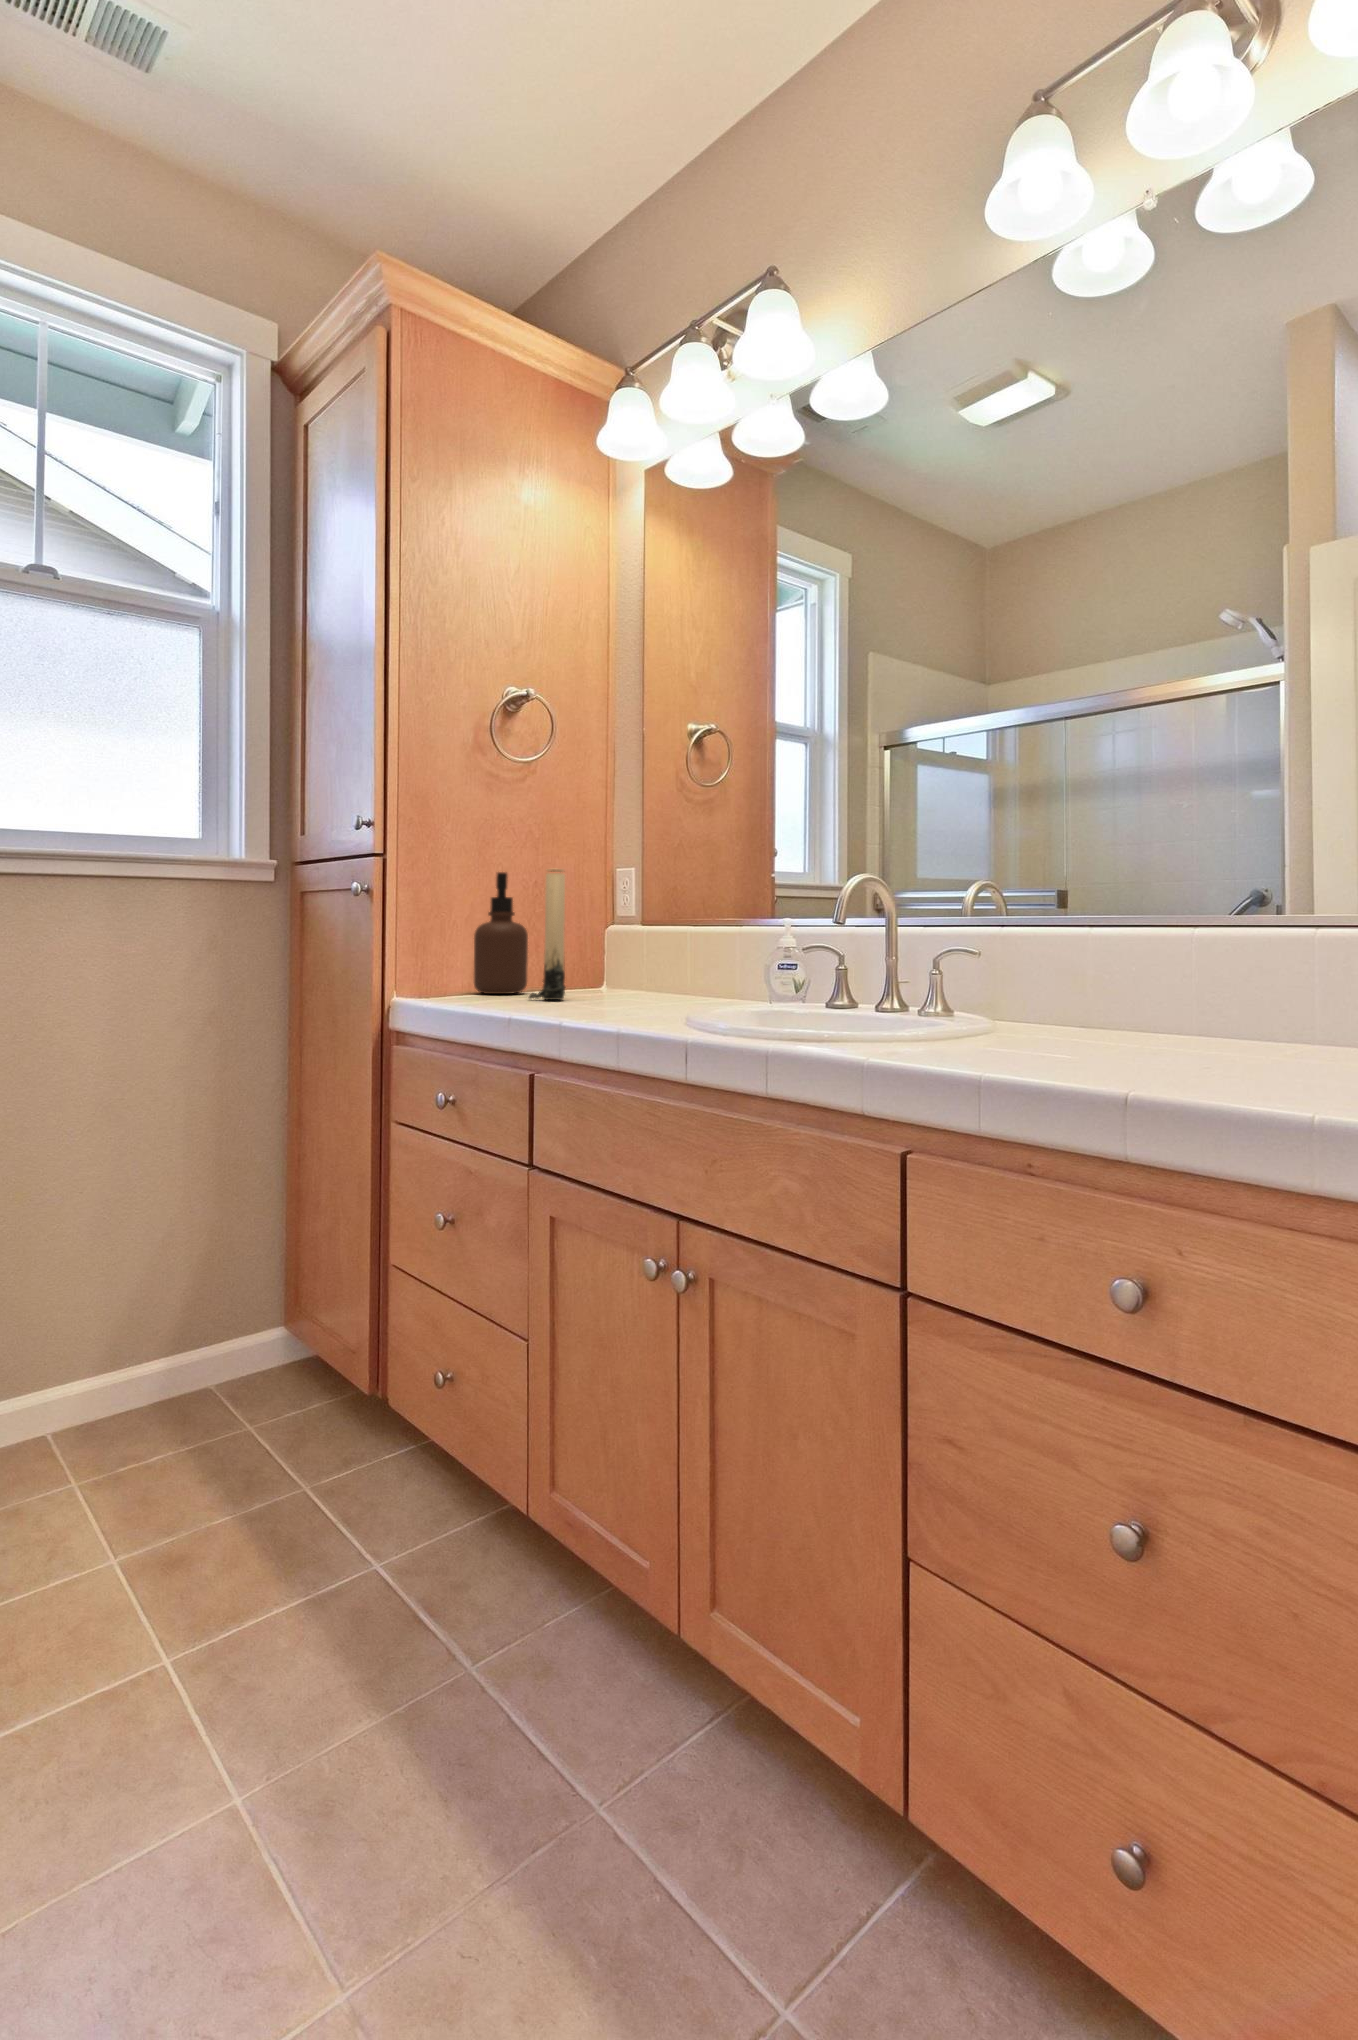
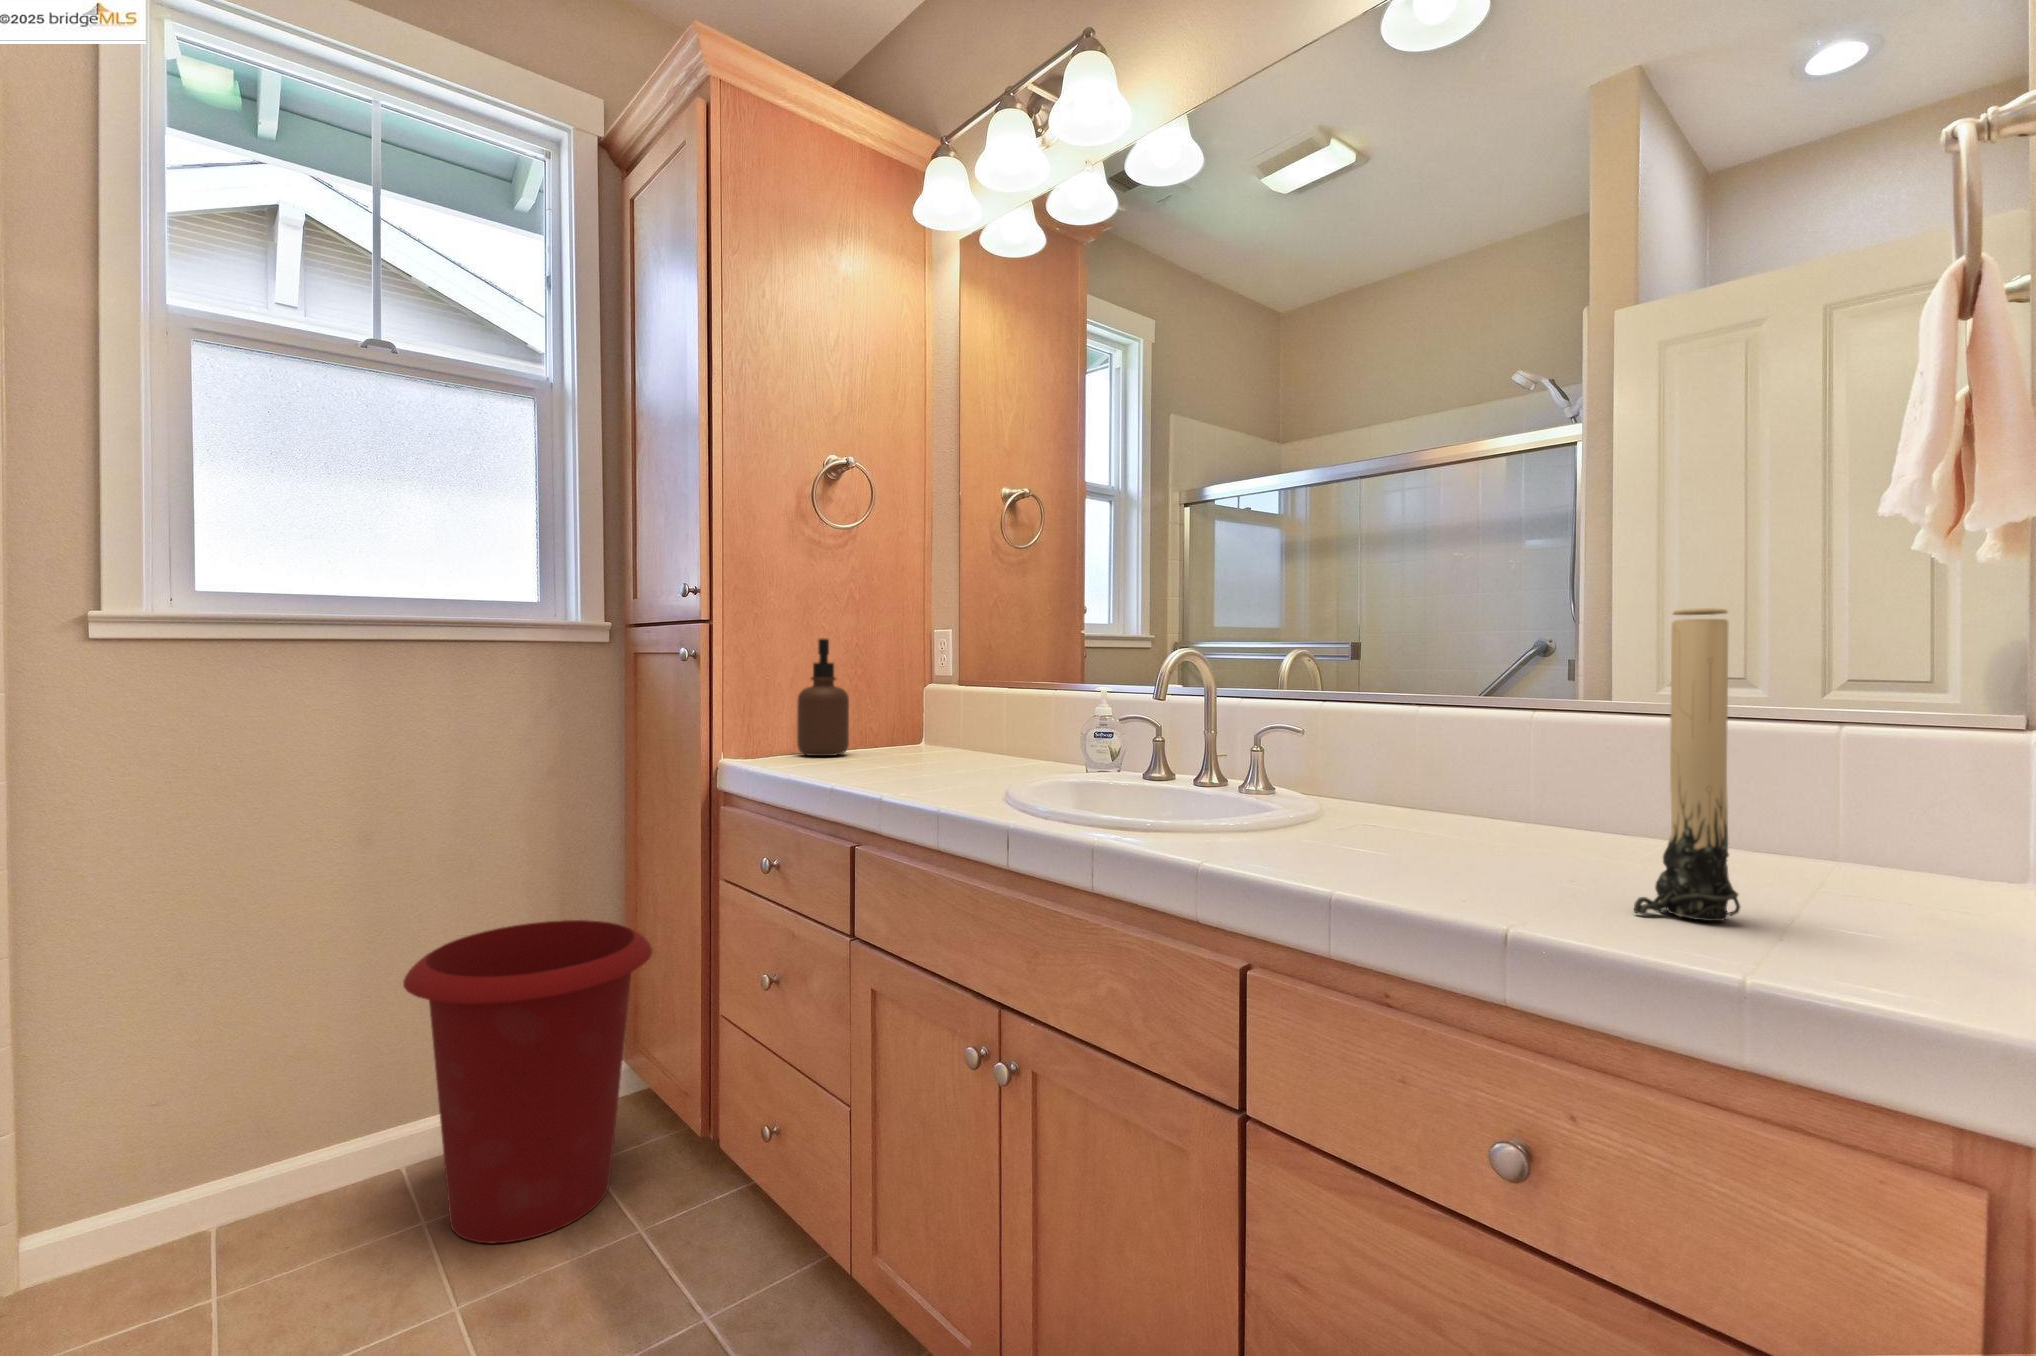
candle: present [529,869,566,1000] -> present [1634,608,1740,921]
waste bin: none [57,1171,319,1508] -> present [403,920,652,1244]

